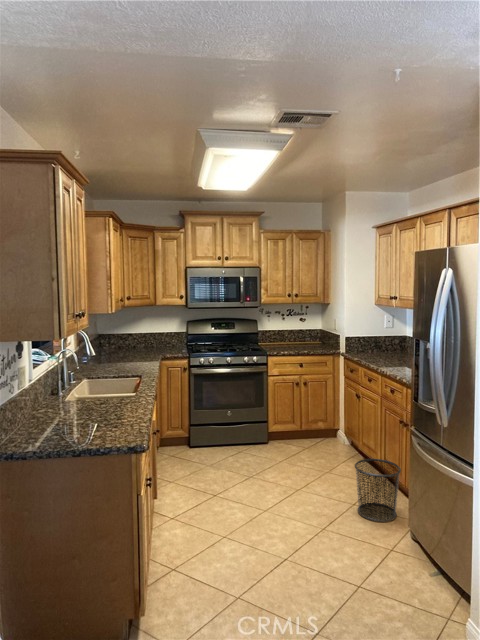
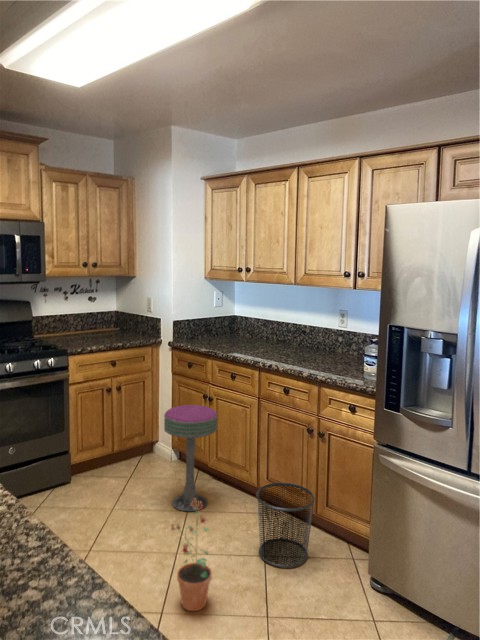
bar stool: none [316,397,356,475] -> present [164,405,217,511]
potted plant: none [279,448,304,522] -> present [171,499,212,611]

